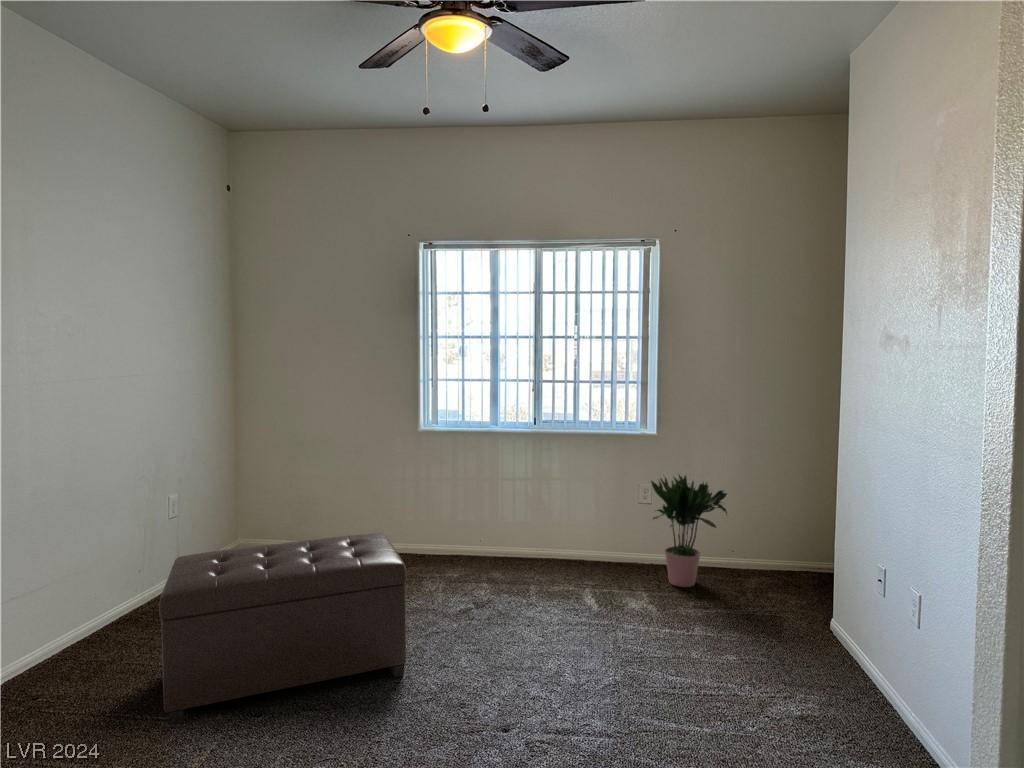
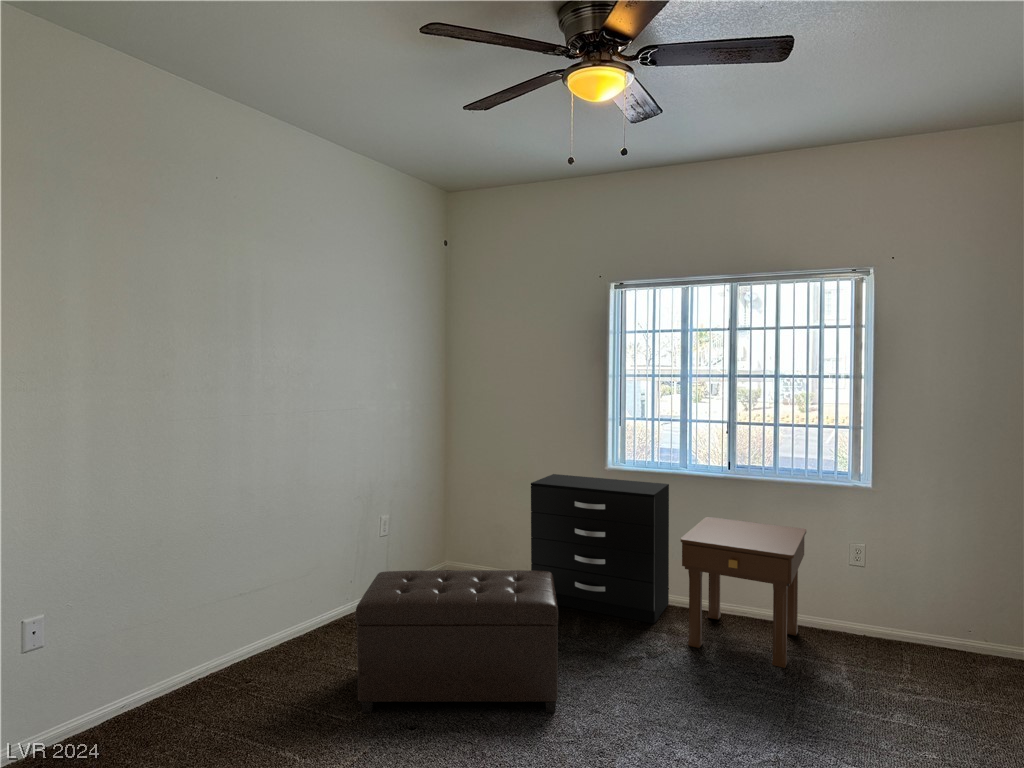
dresser: none [343,439,482,575] -> present [531,474,669,624]
nightstand: none [504,469,605,595] -> present [681,517,806,668]
potted plant: present [651,475,727,587] -> none [856,534,968,679]

